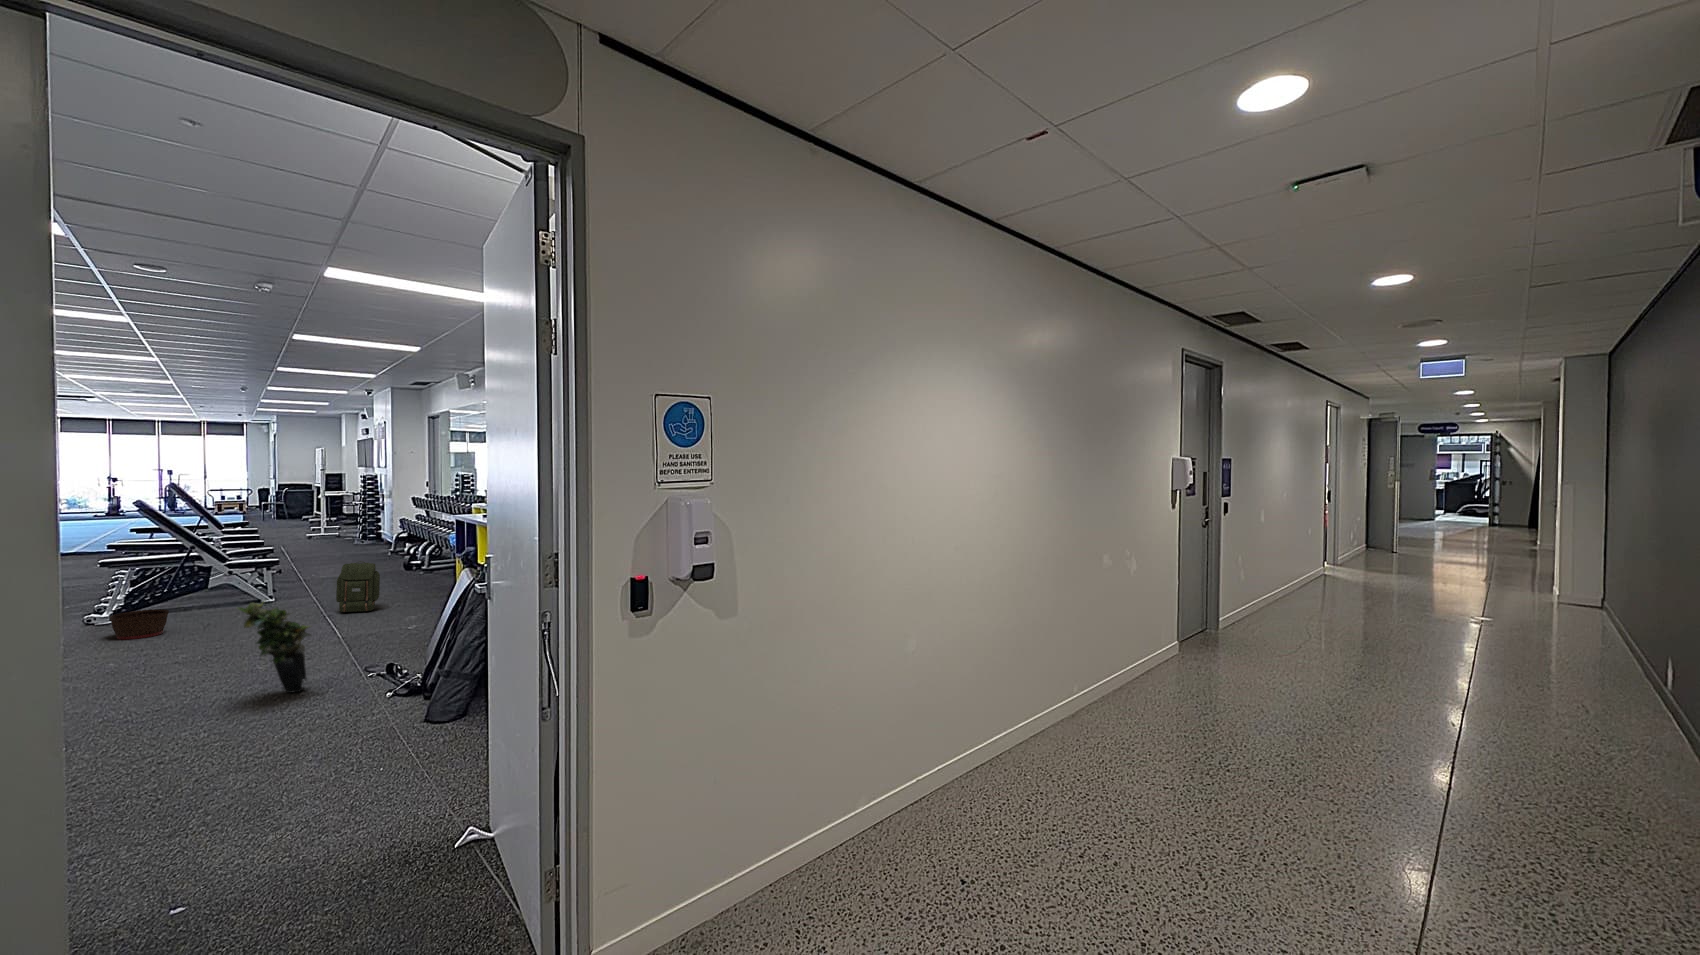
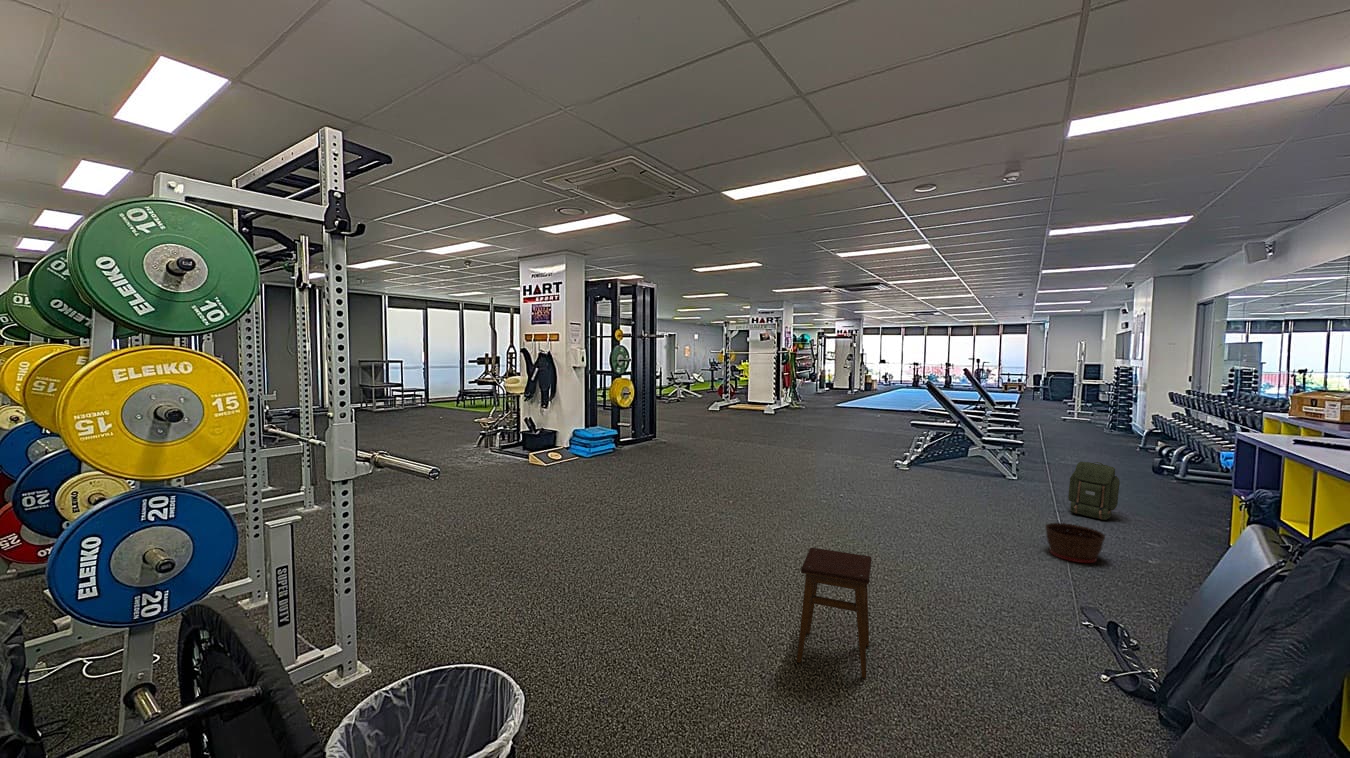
potted plant: present [238,603,311,693] -> none [943,500,1018,620]
basket: present [110,609,169,639] -> present [1046,523,1105,563]
stool: none [97,660,196,781] -> present [797,548,872,678]

